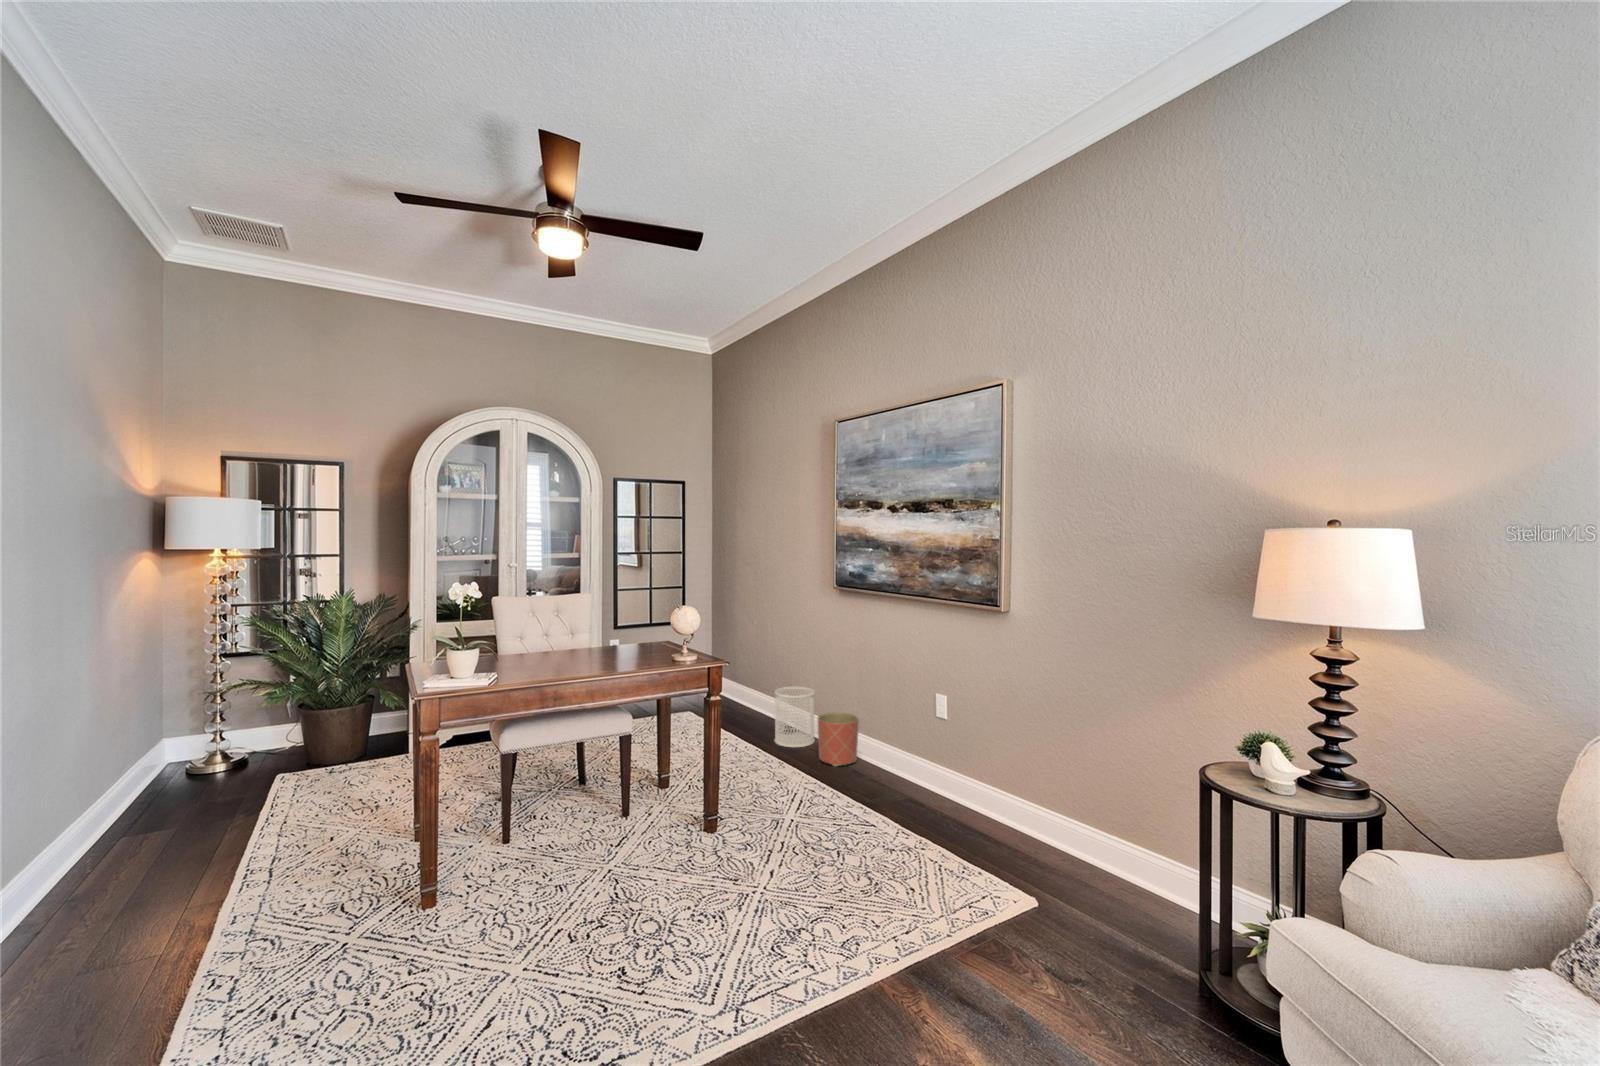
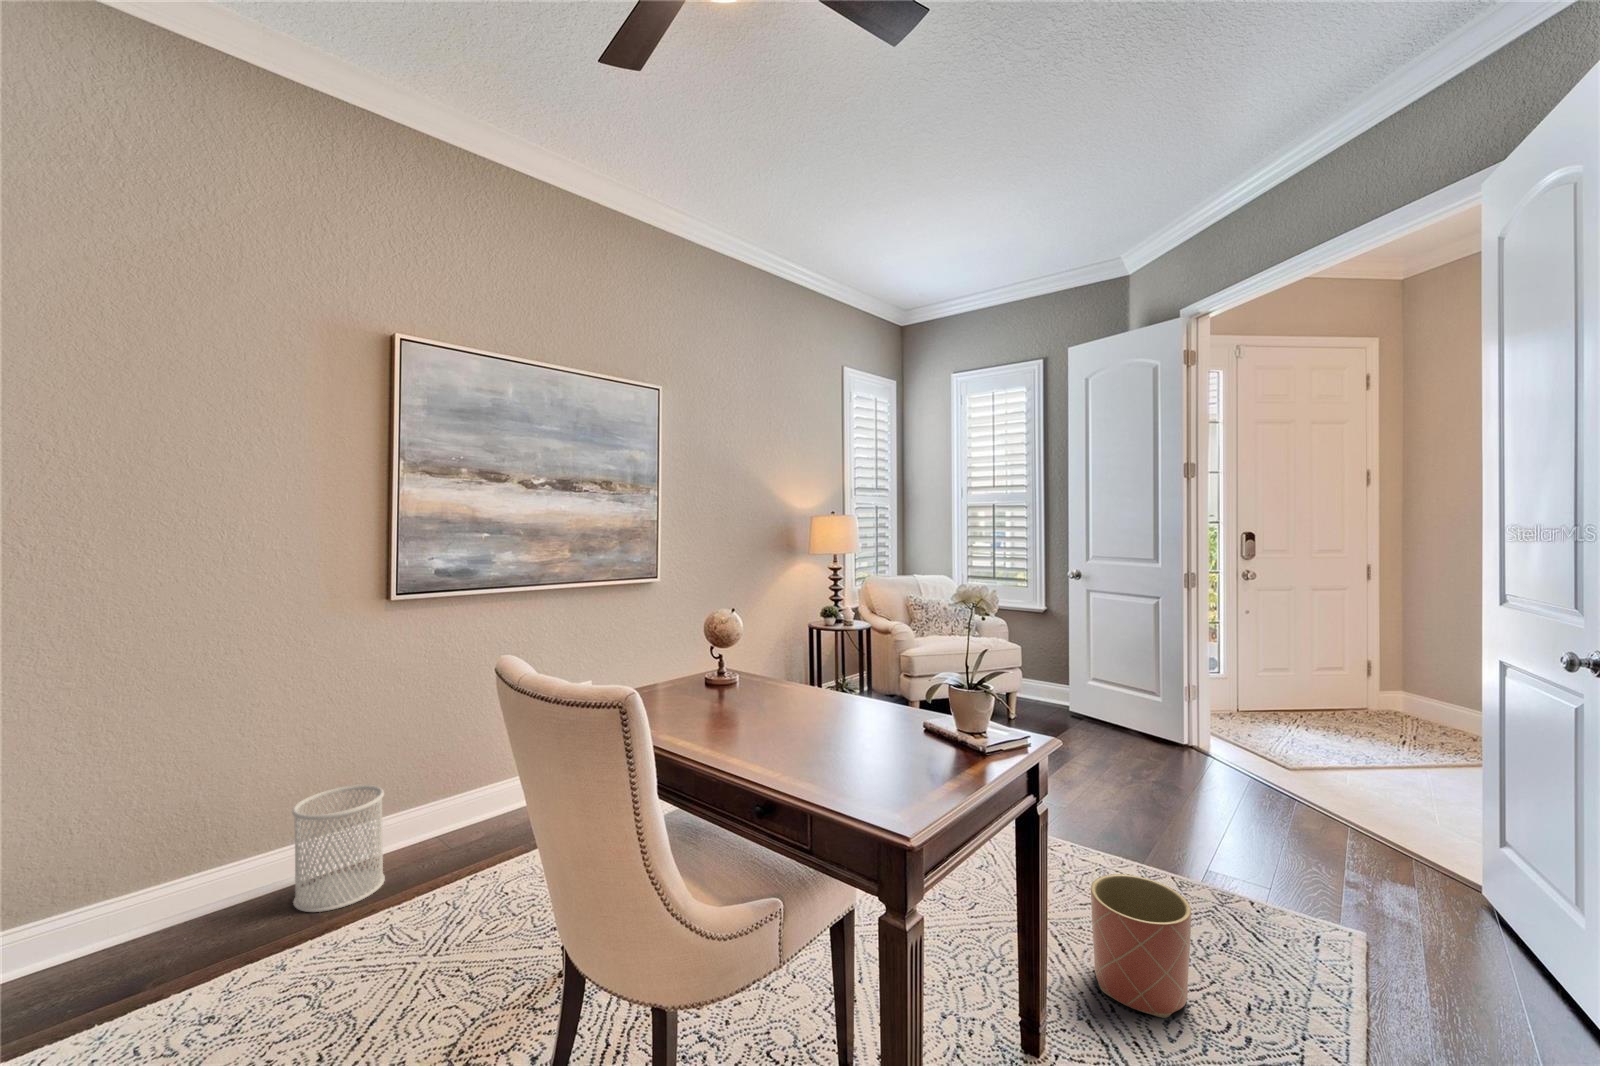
planter: present [817,712,859,766] -> present [1091,874,1191,1018]

